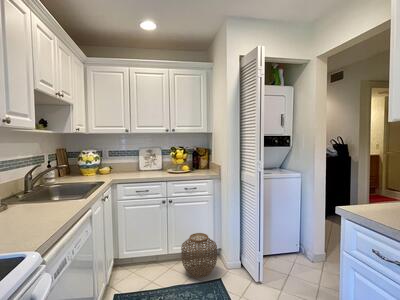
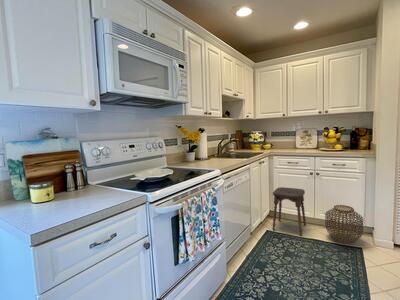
stool: none [120,222,158,288] -> present [273,187,306,236]

